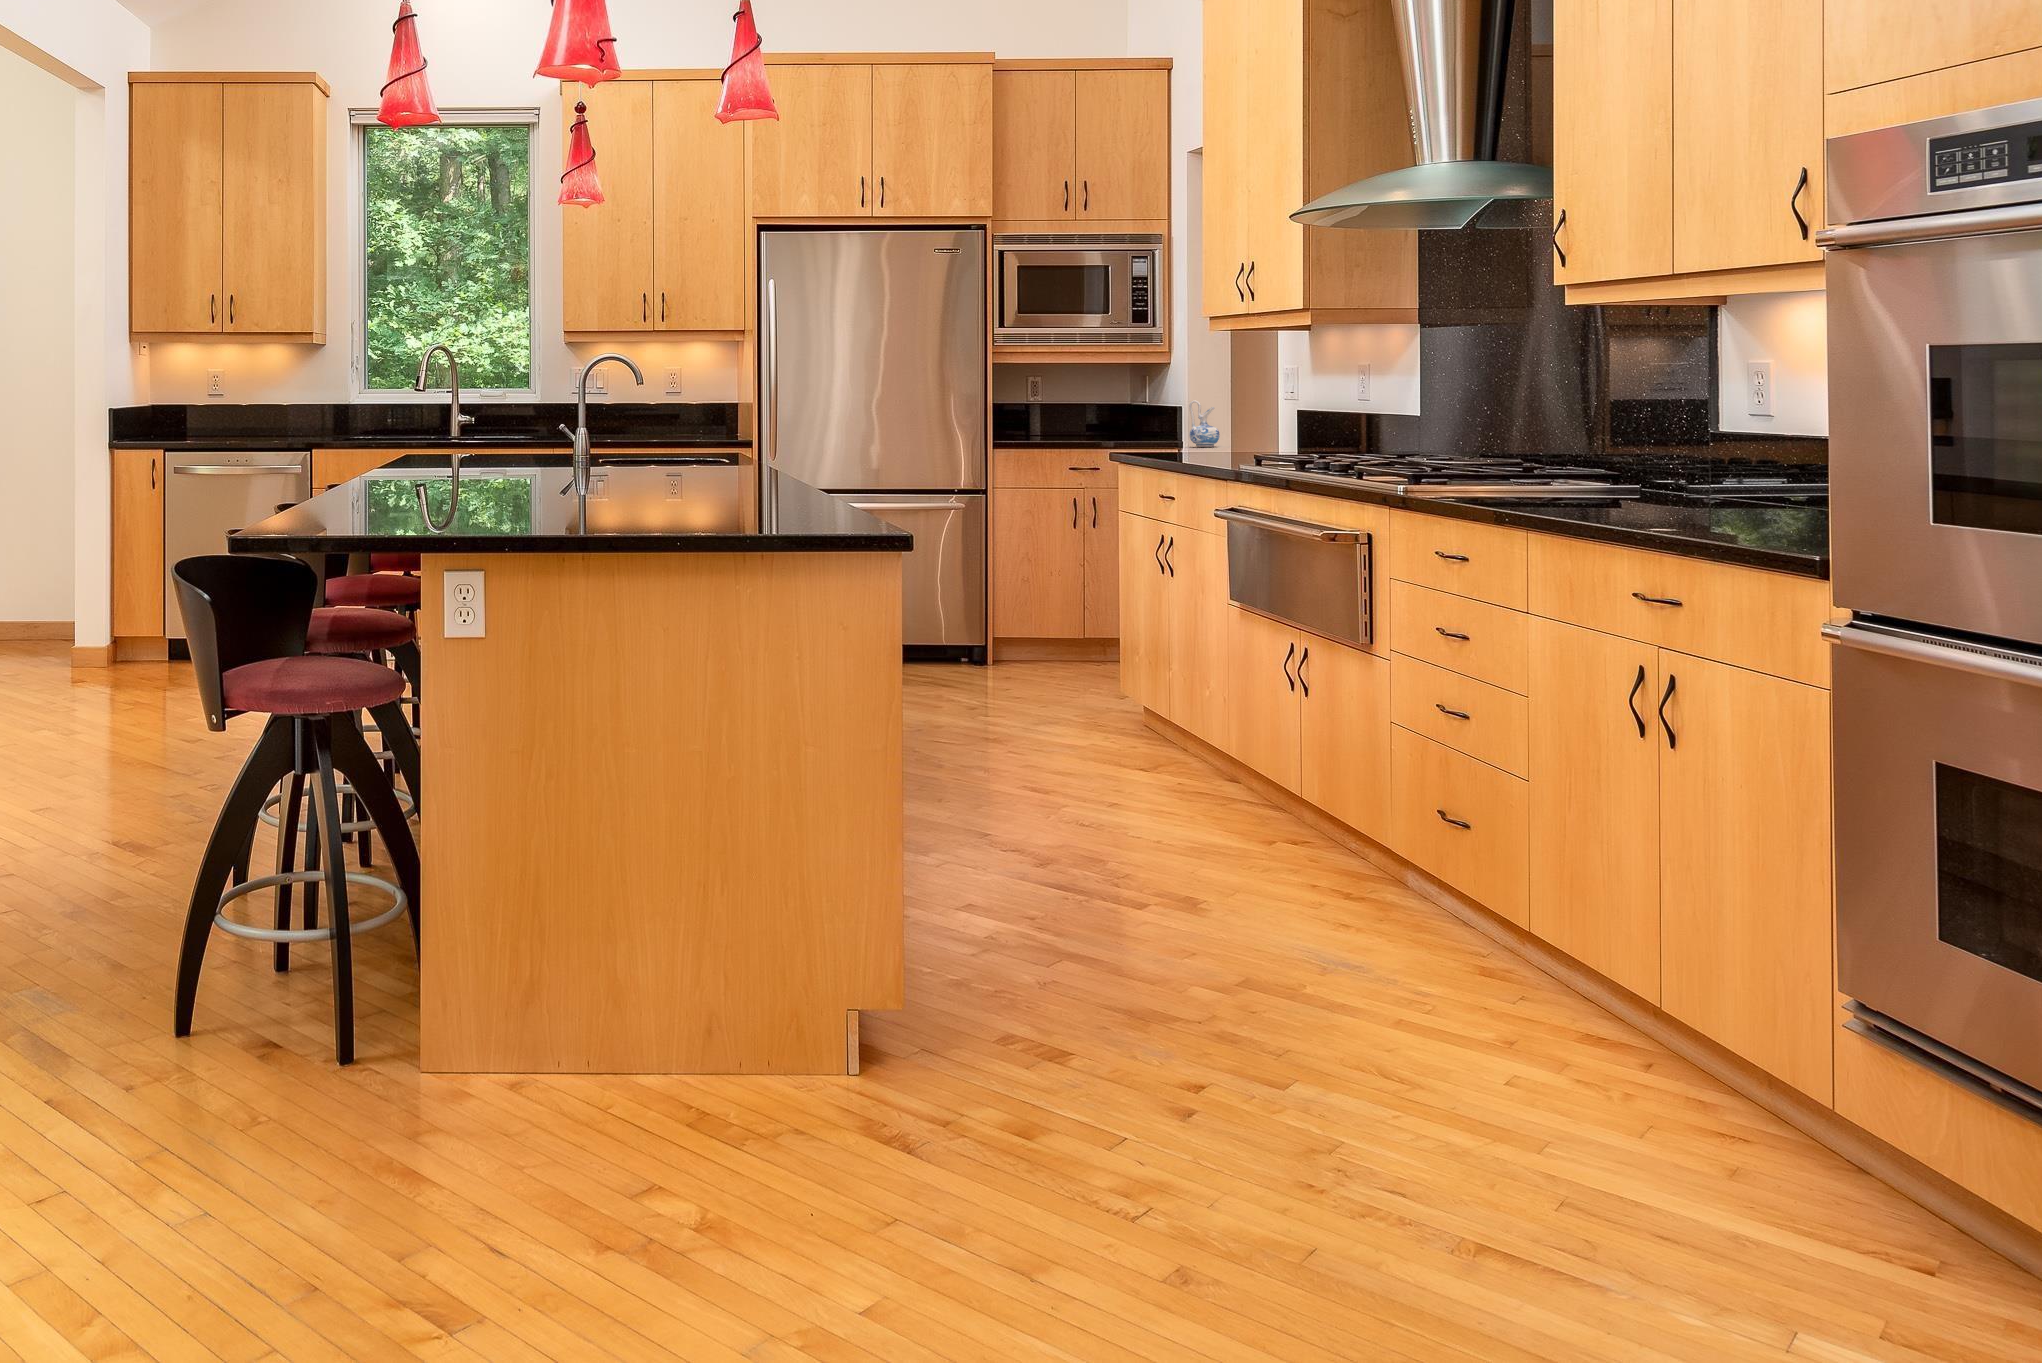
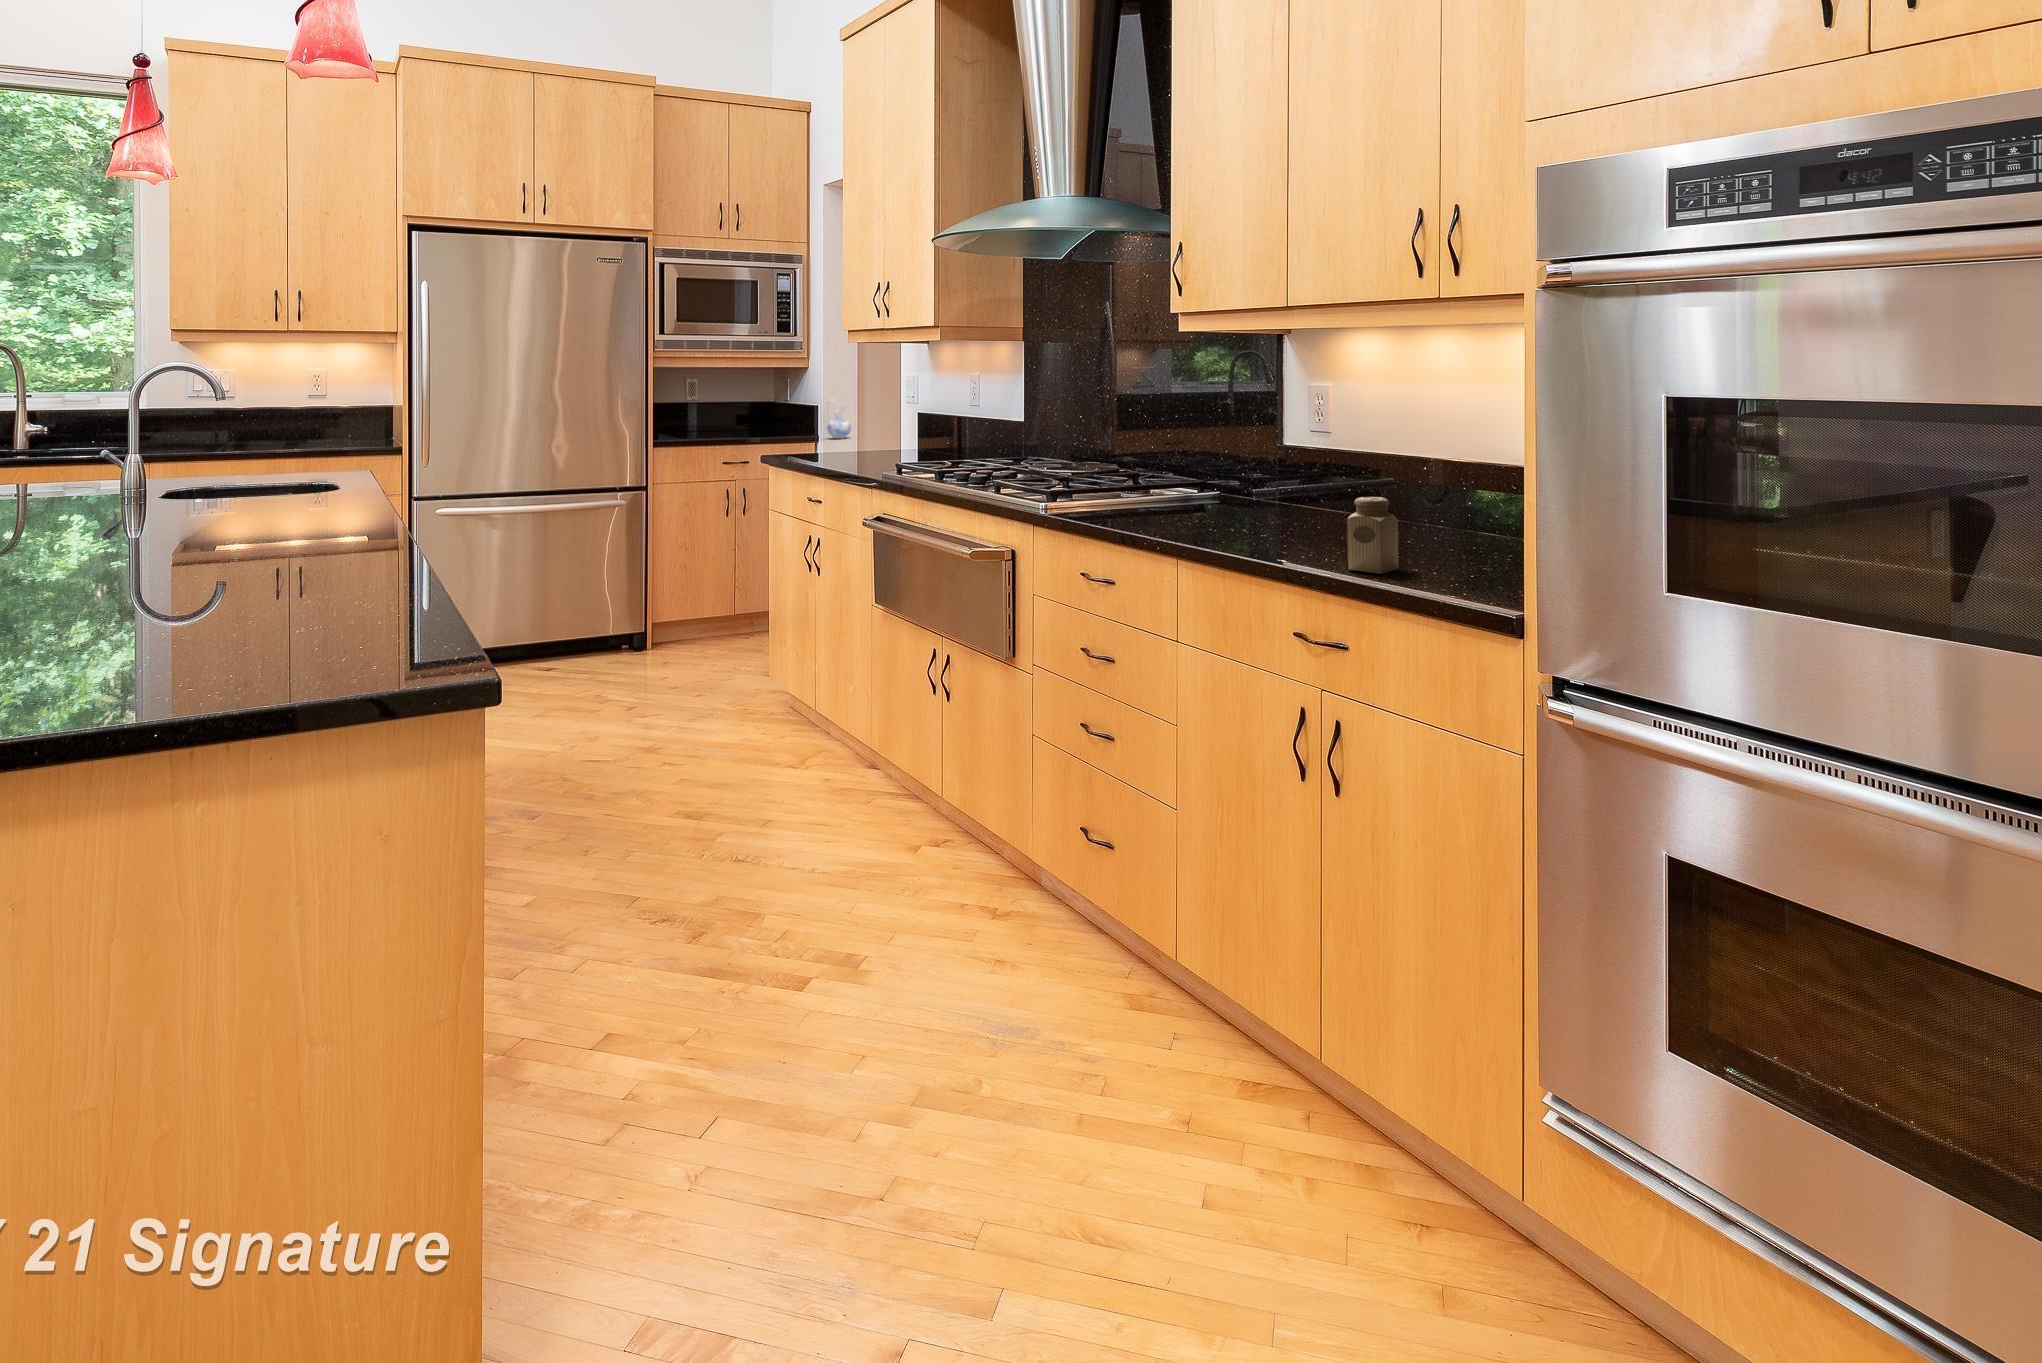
salt shaker: none [1686,460,1748,531] -> present [1347,497,1398,574]

